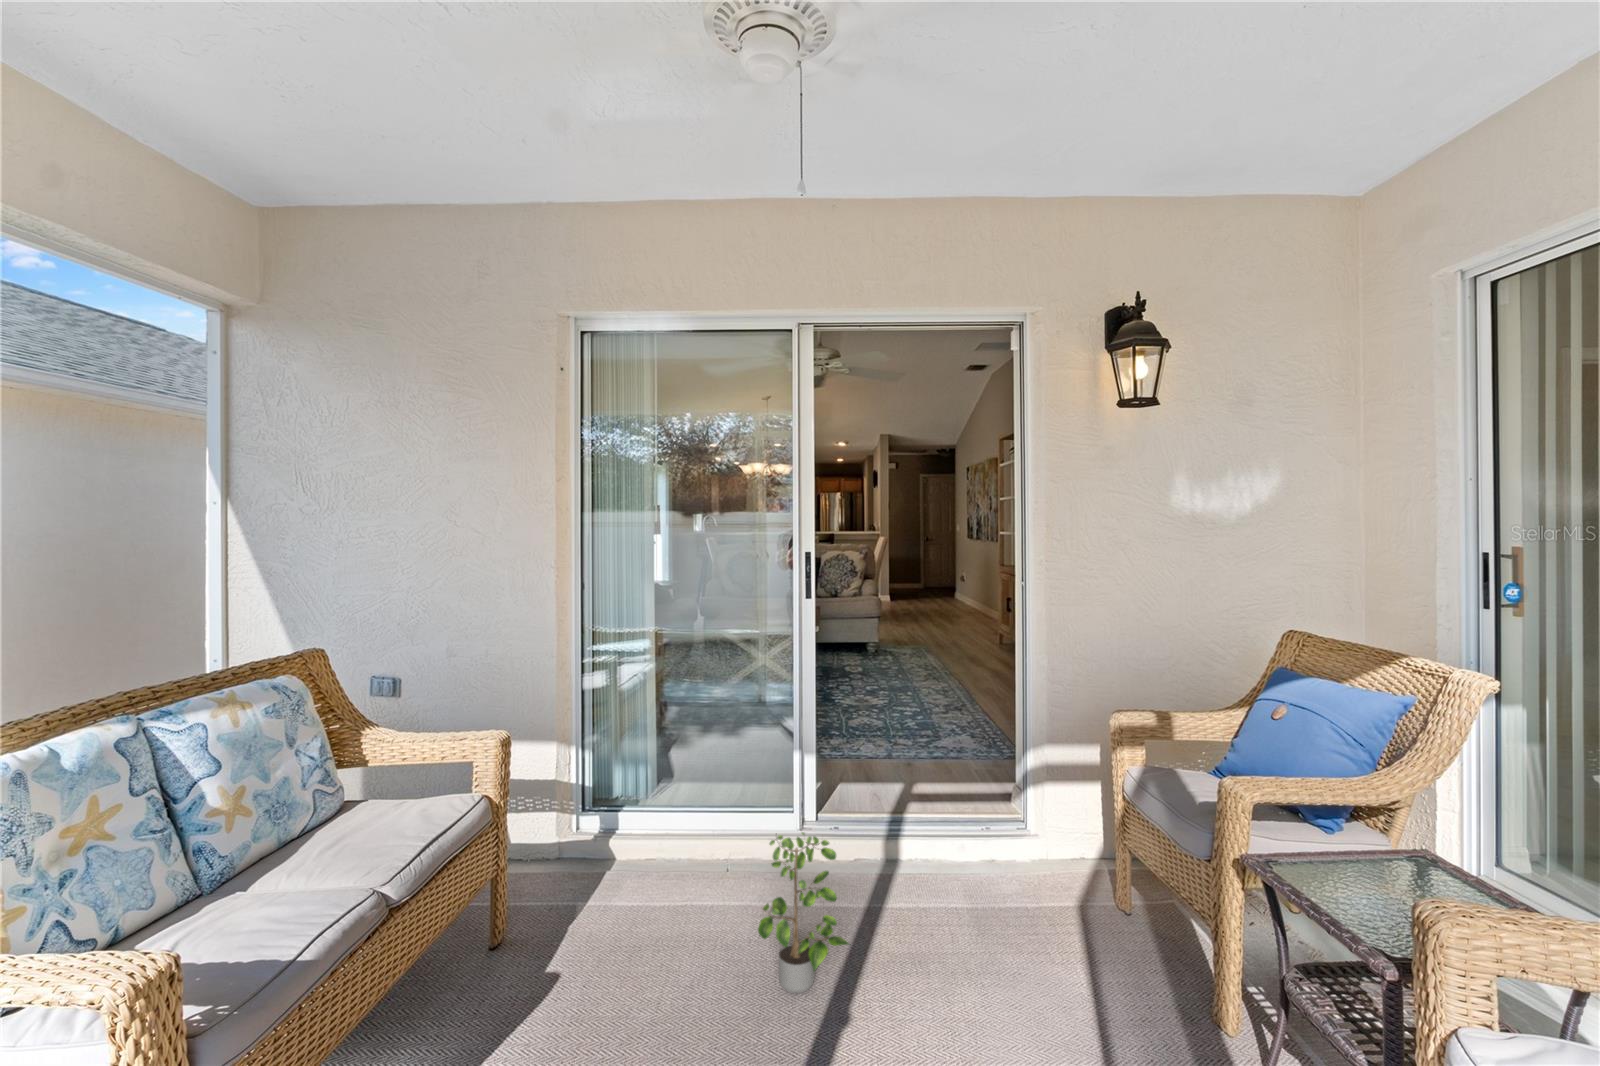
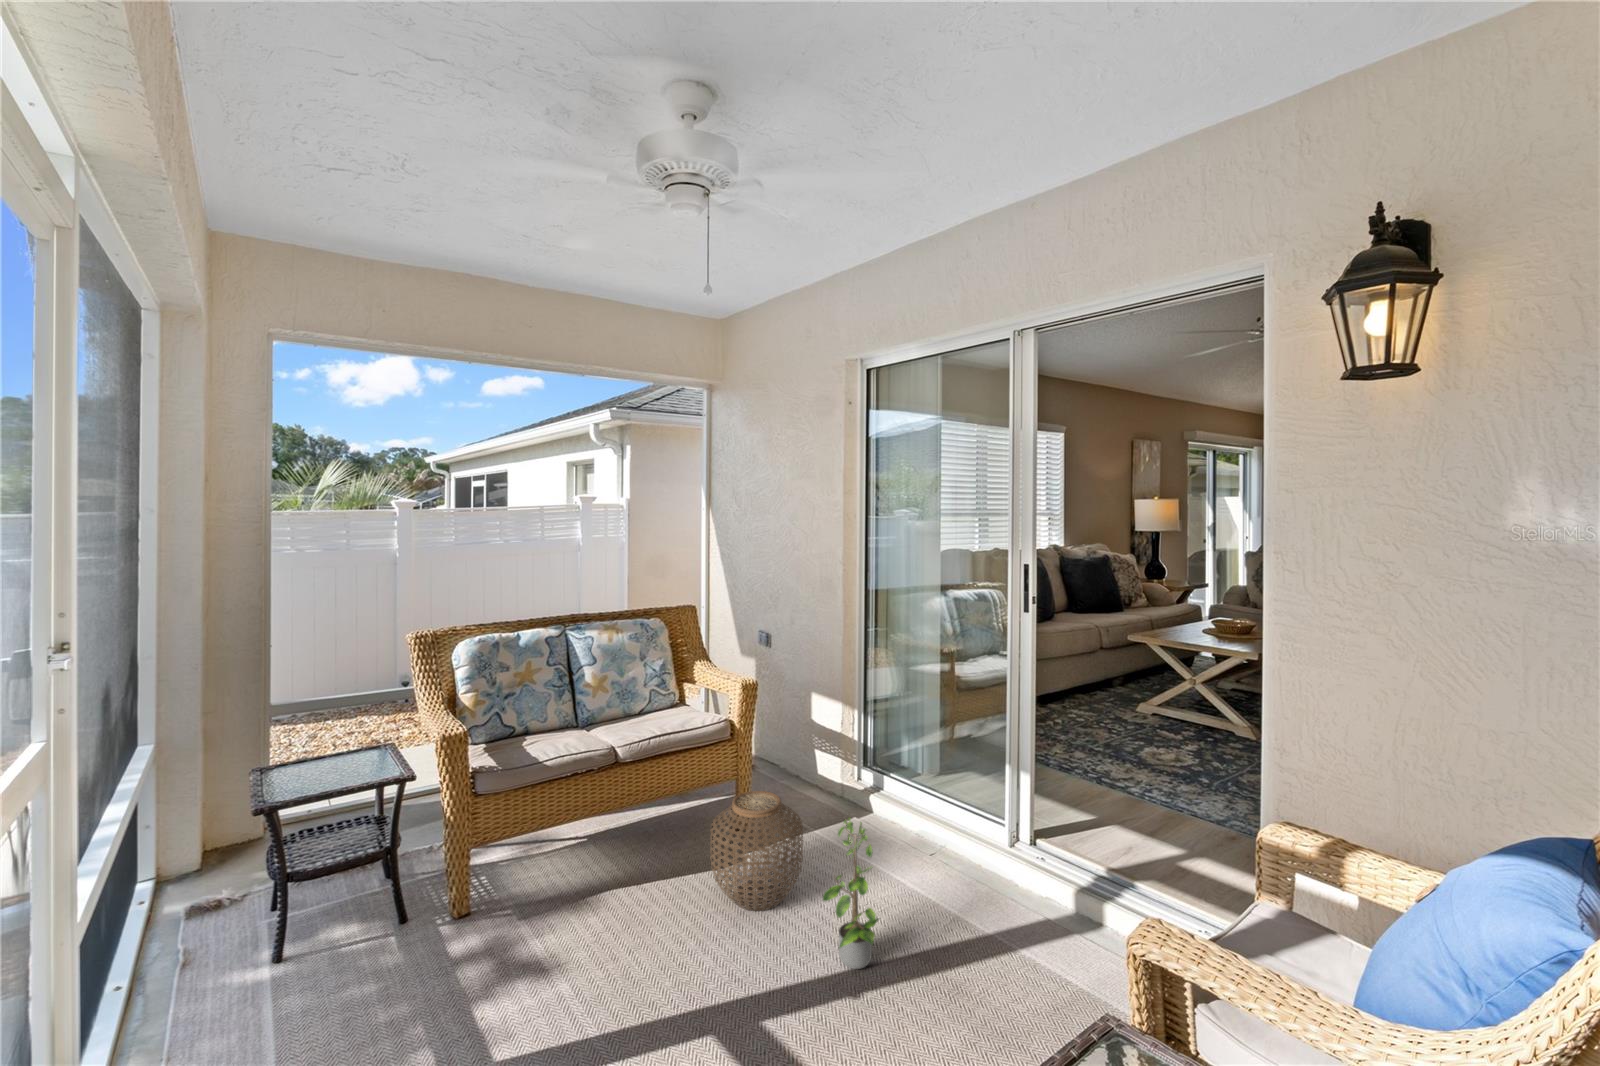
woven basket: none [564,858,688,1018] -> present [710,791,803,911]

